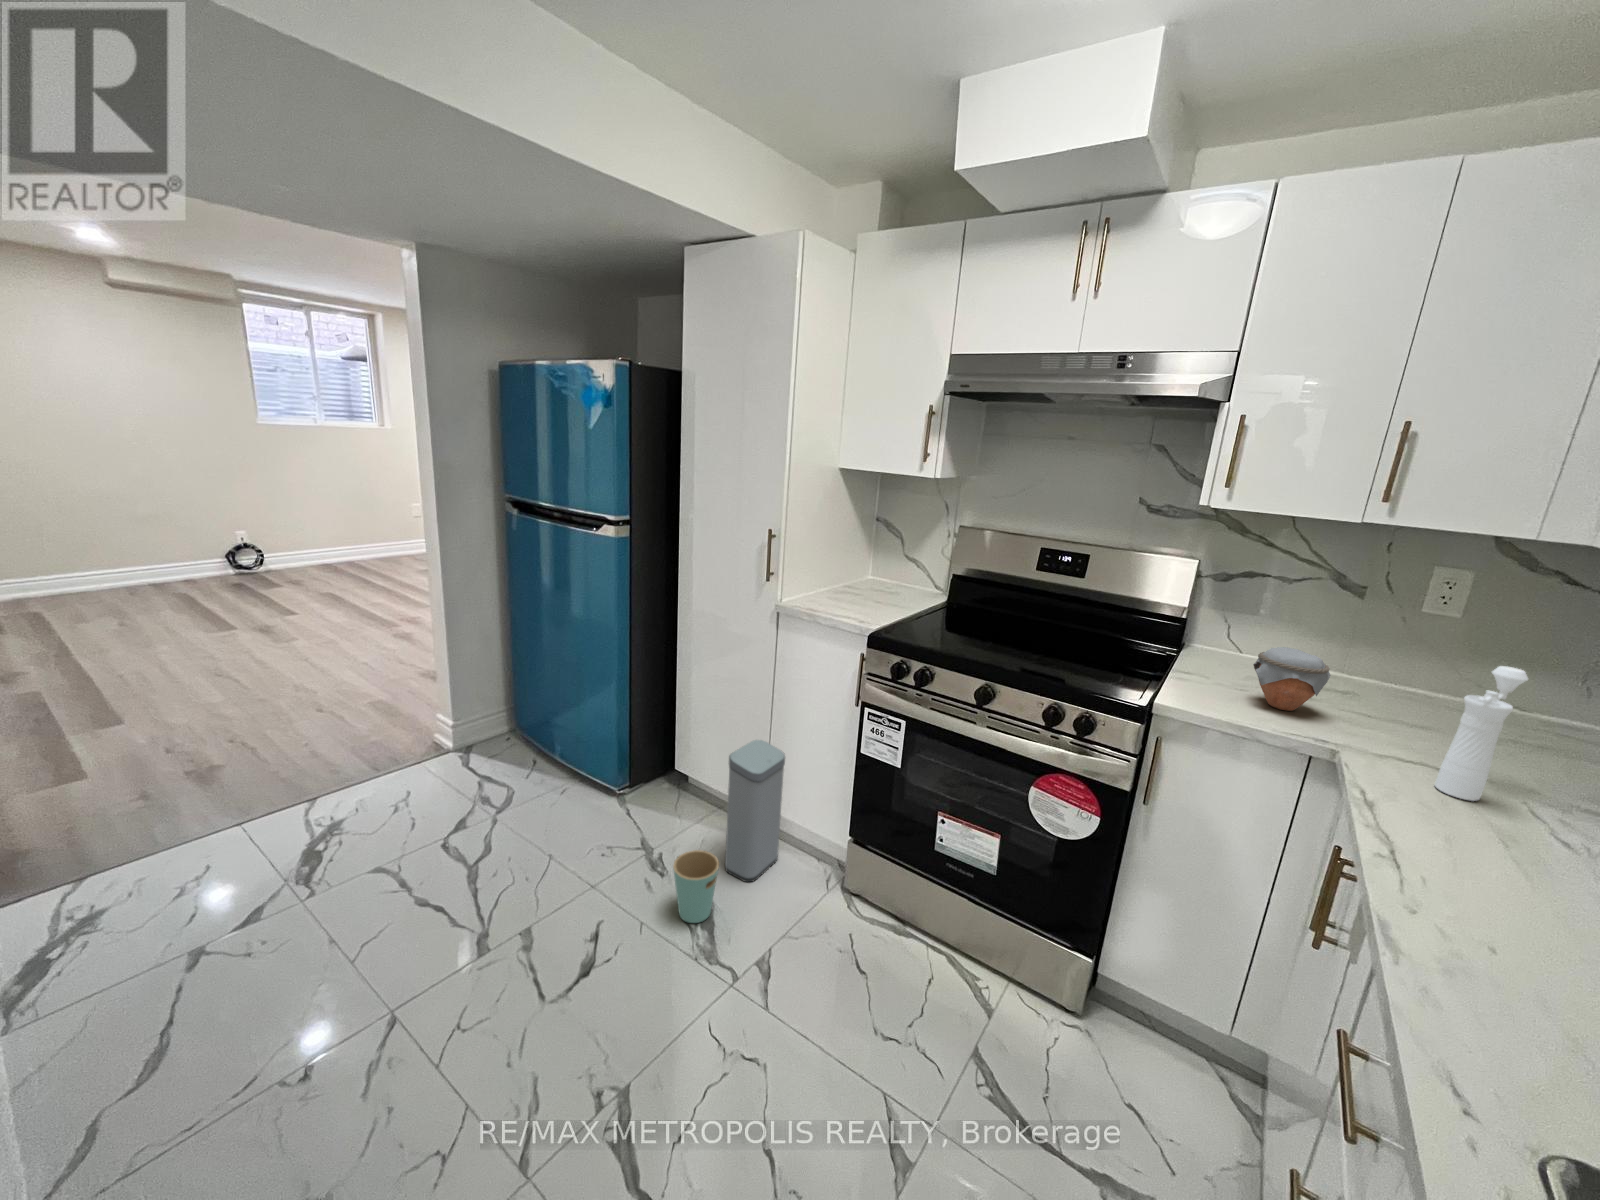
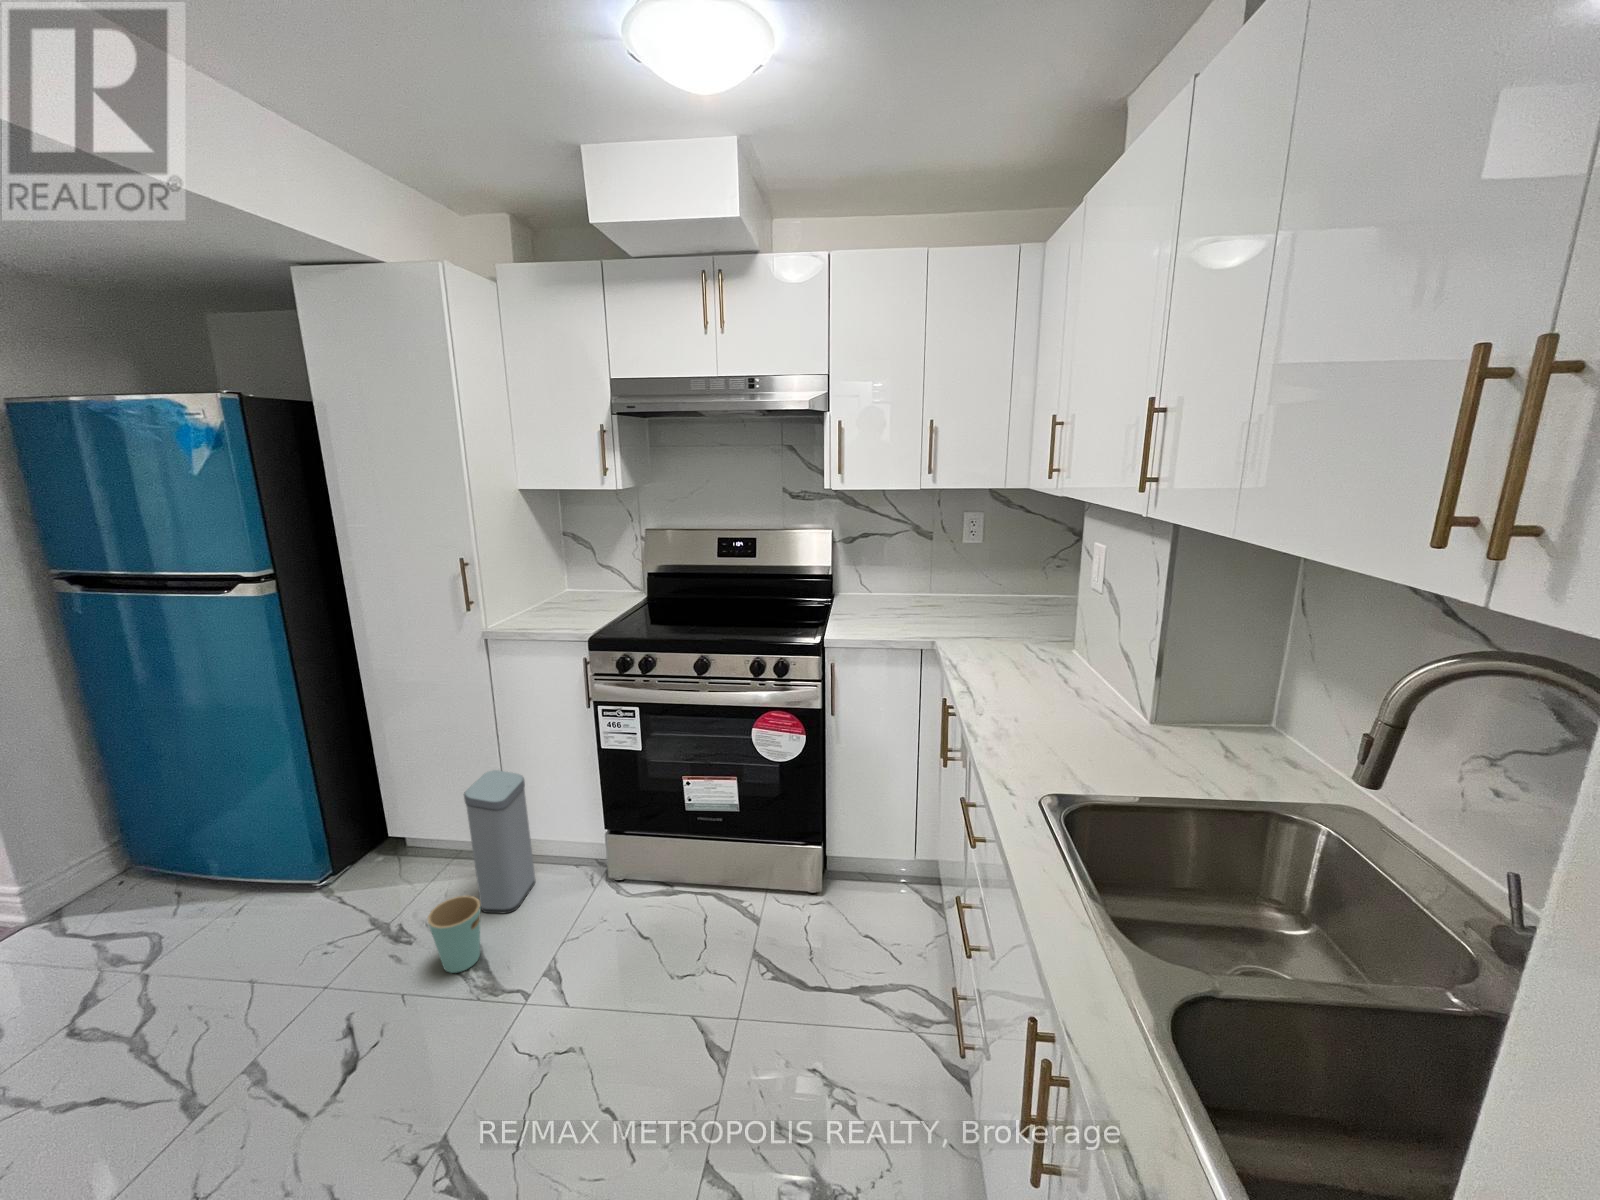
jar: present [1253,647,1331,711] -> none [878,581,922,624]
pepper mill: present [1435,666,1528,801] -> none [982,567,1011,651]

